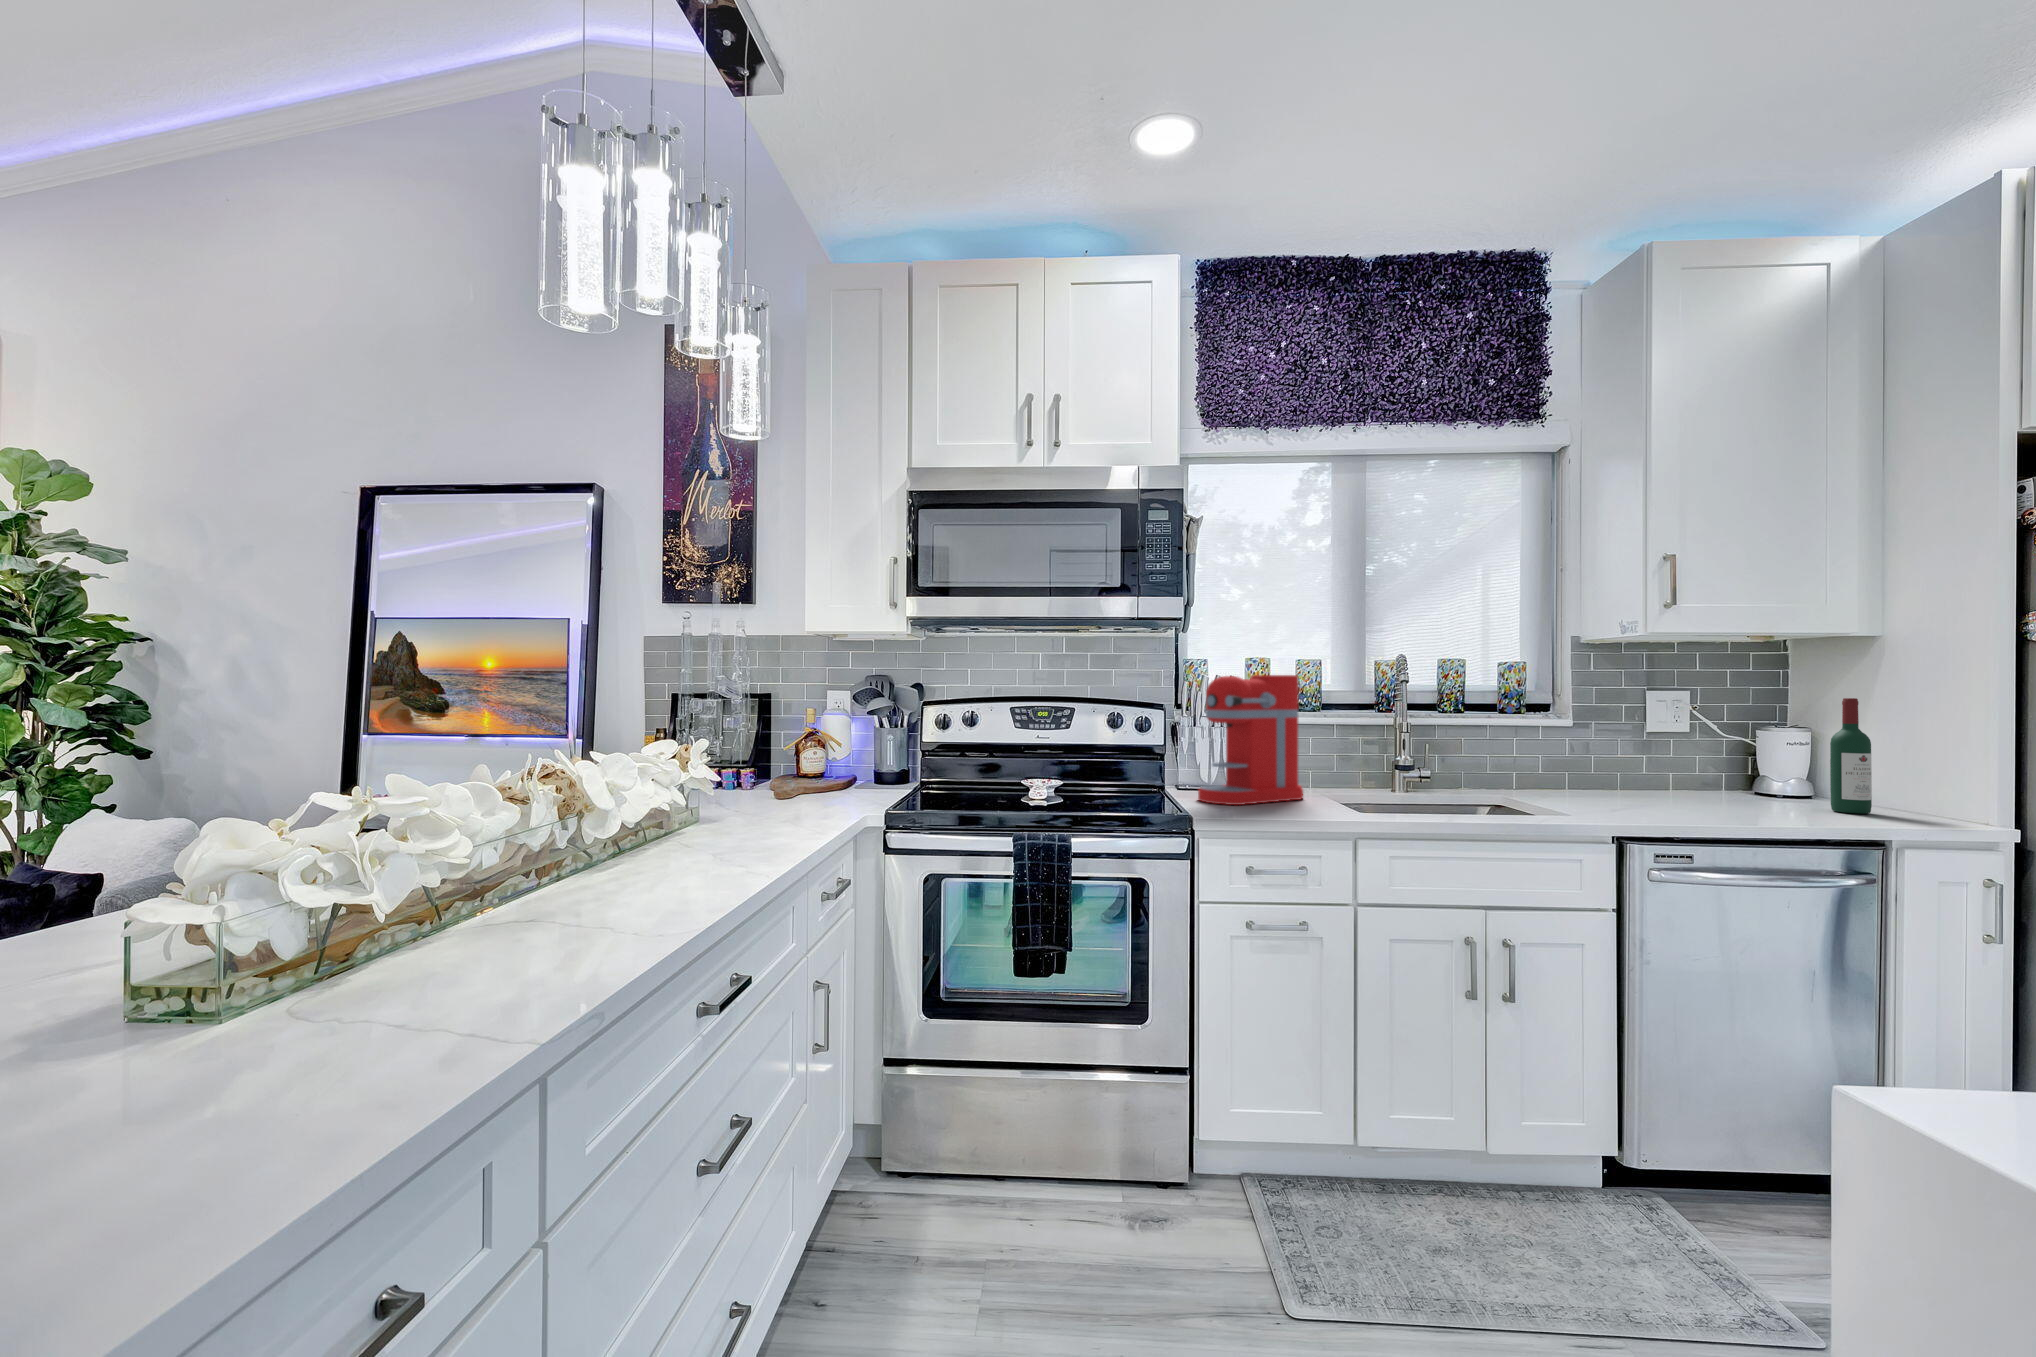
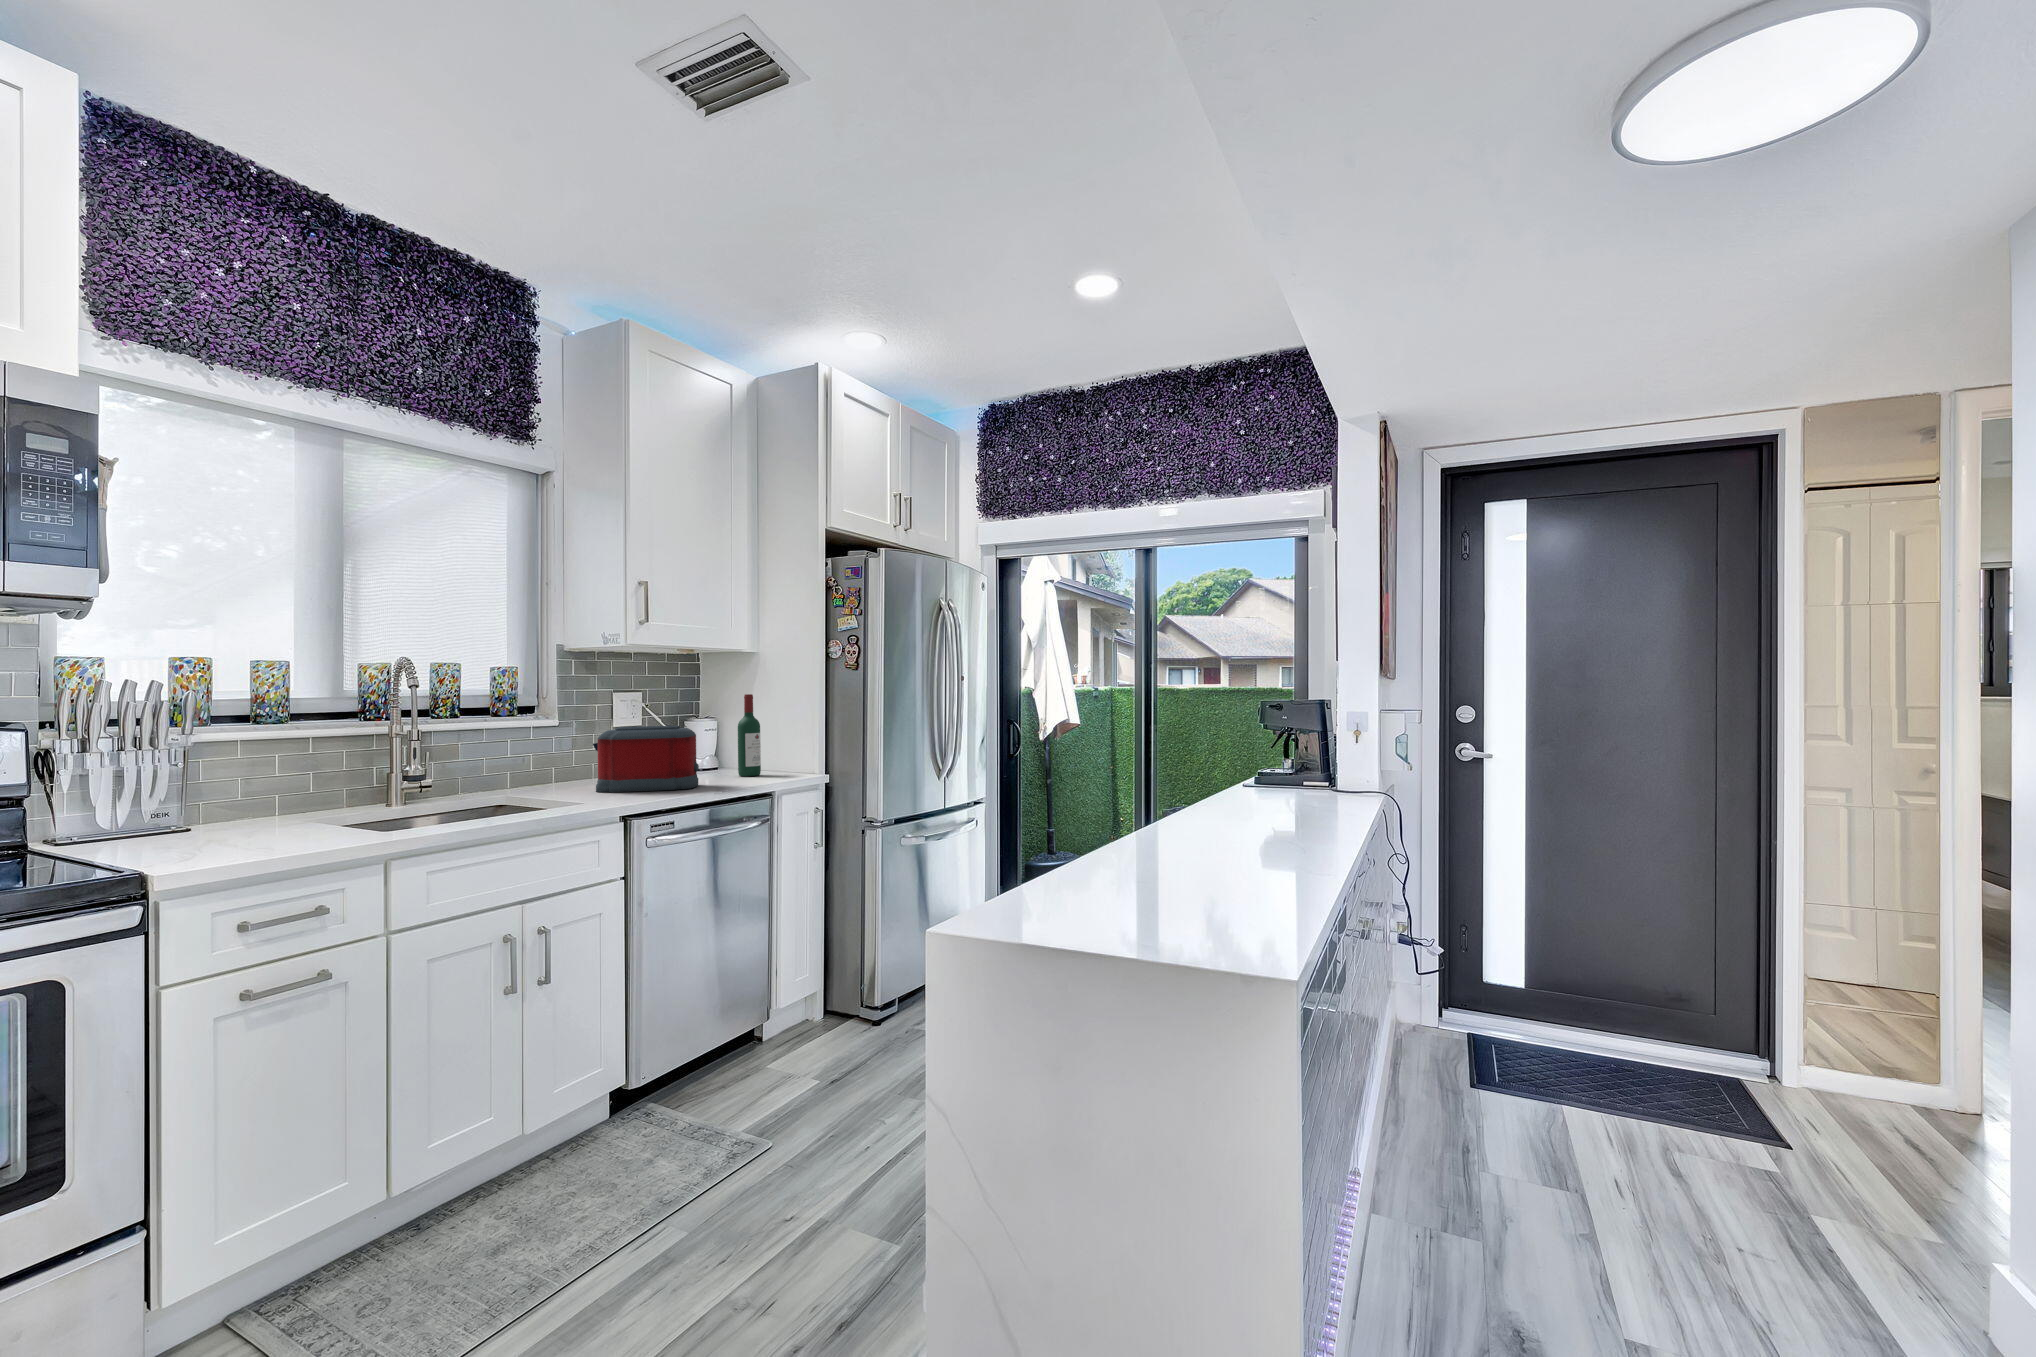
coffee maker: present [1198,675,1303,805] -> none [118,678,285,852]
toaster: none [1604,733,1748,818] -> present [593,726,699,792]

